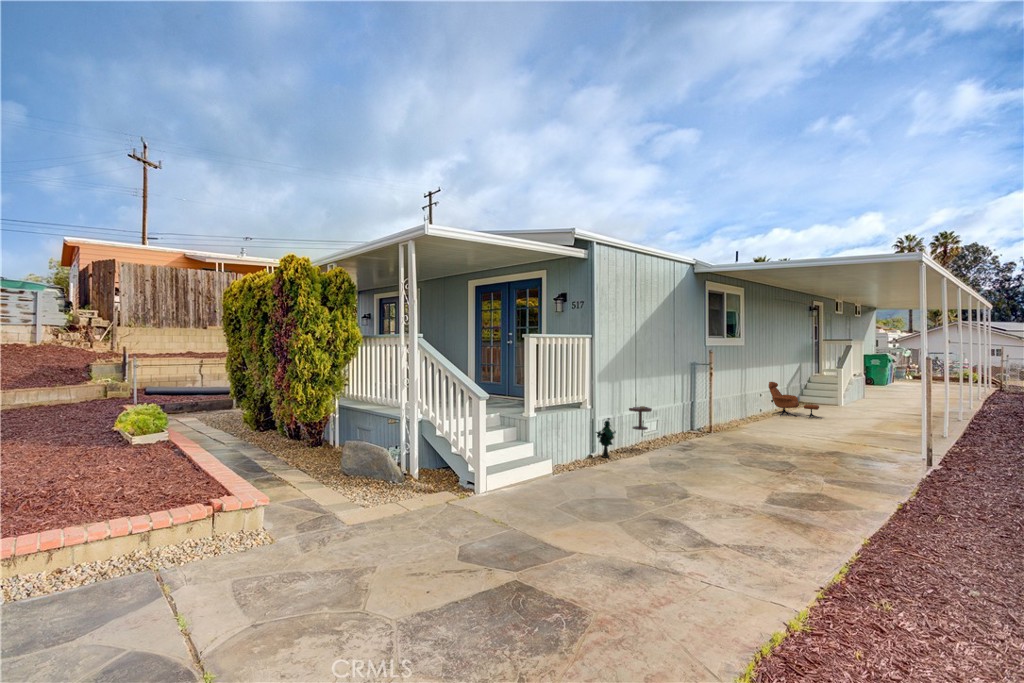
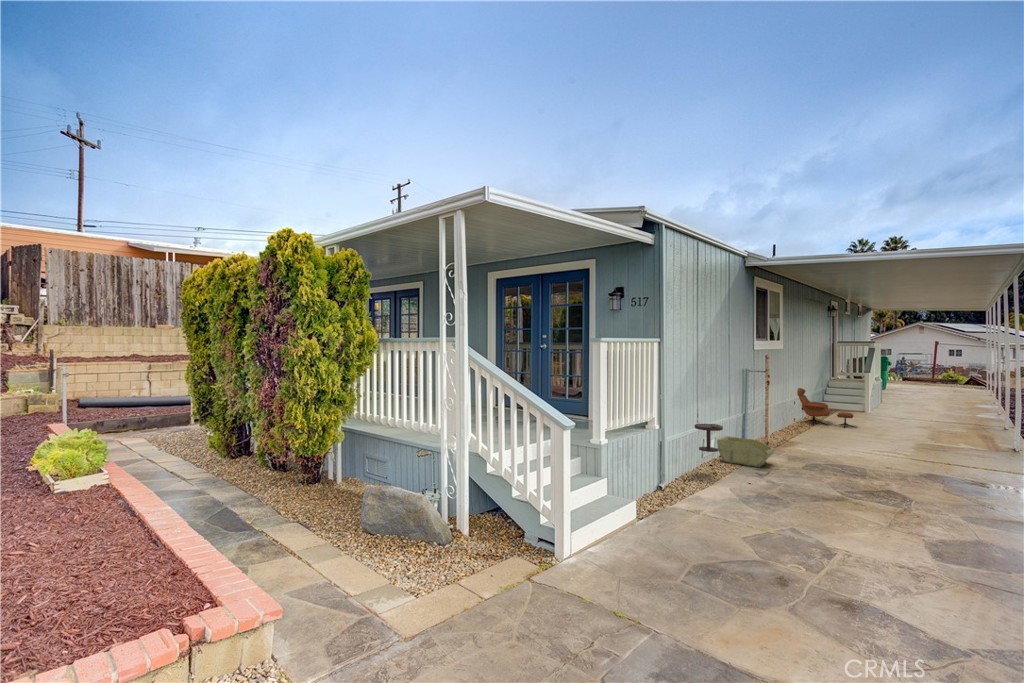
decorative plant: present [596,418,616,458] -> none [667,440,693,489]
storage bin: none [658,420,706,445] -> present [717,436,774,467]

